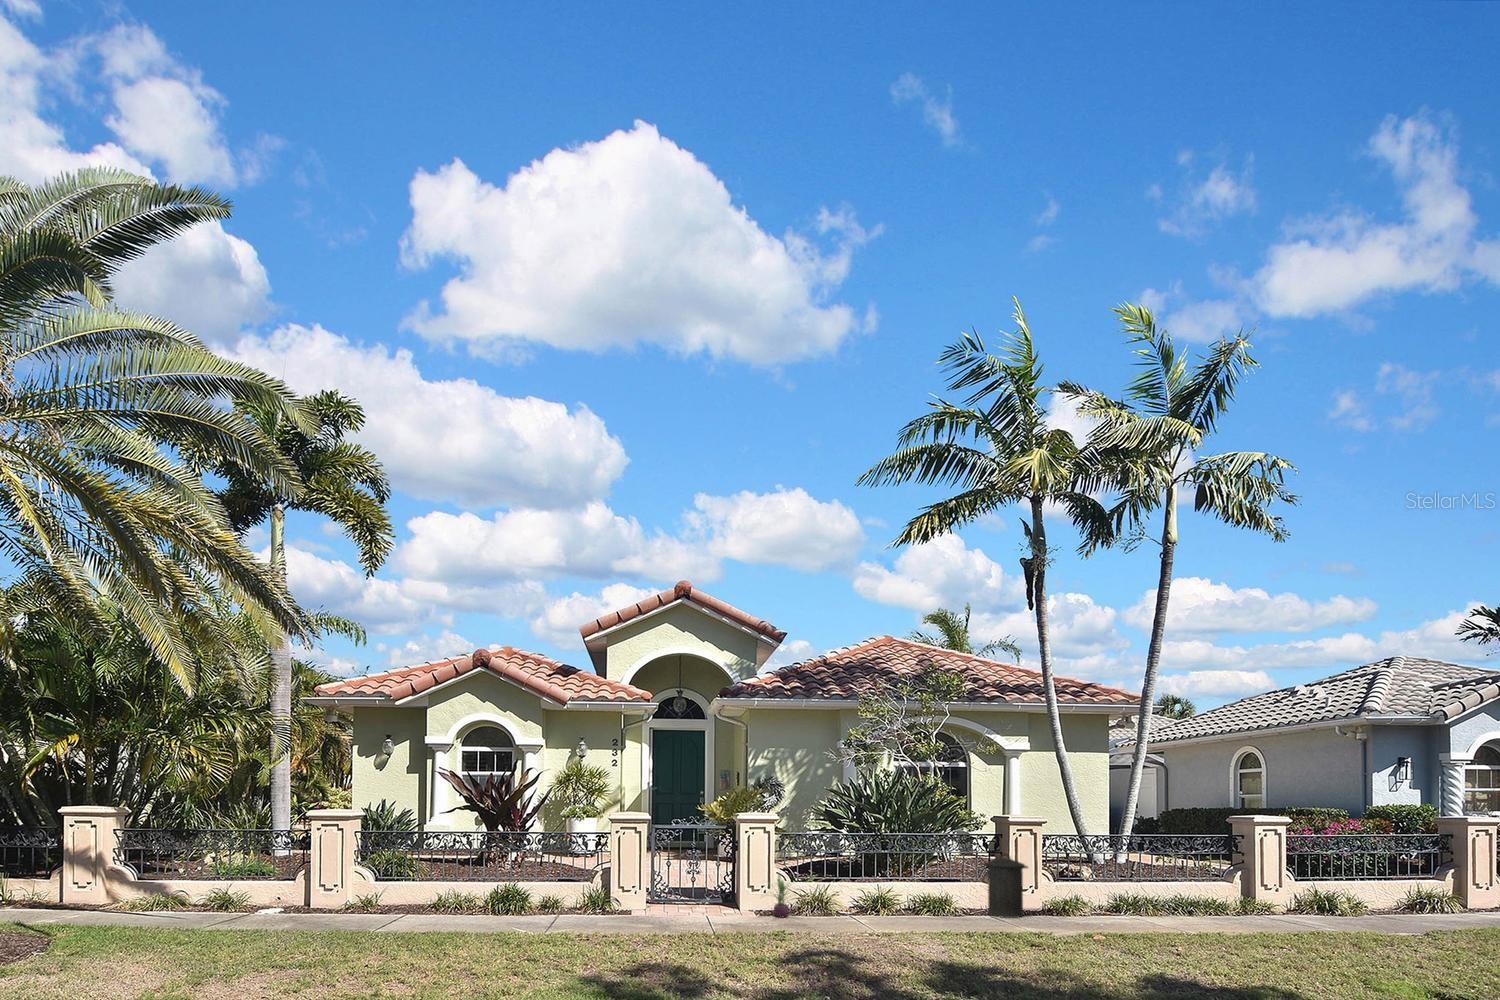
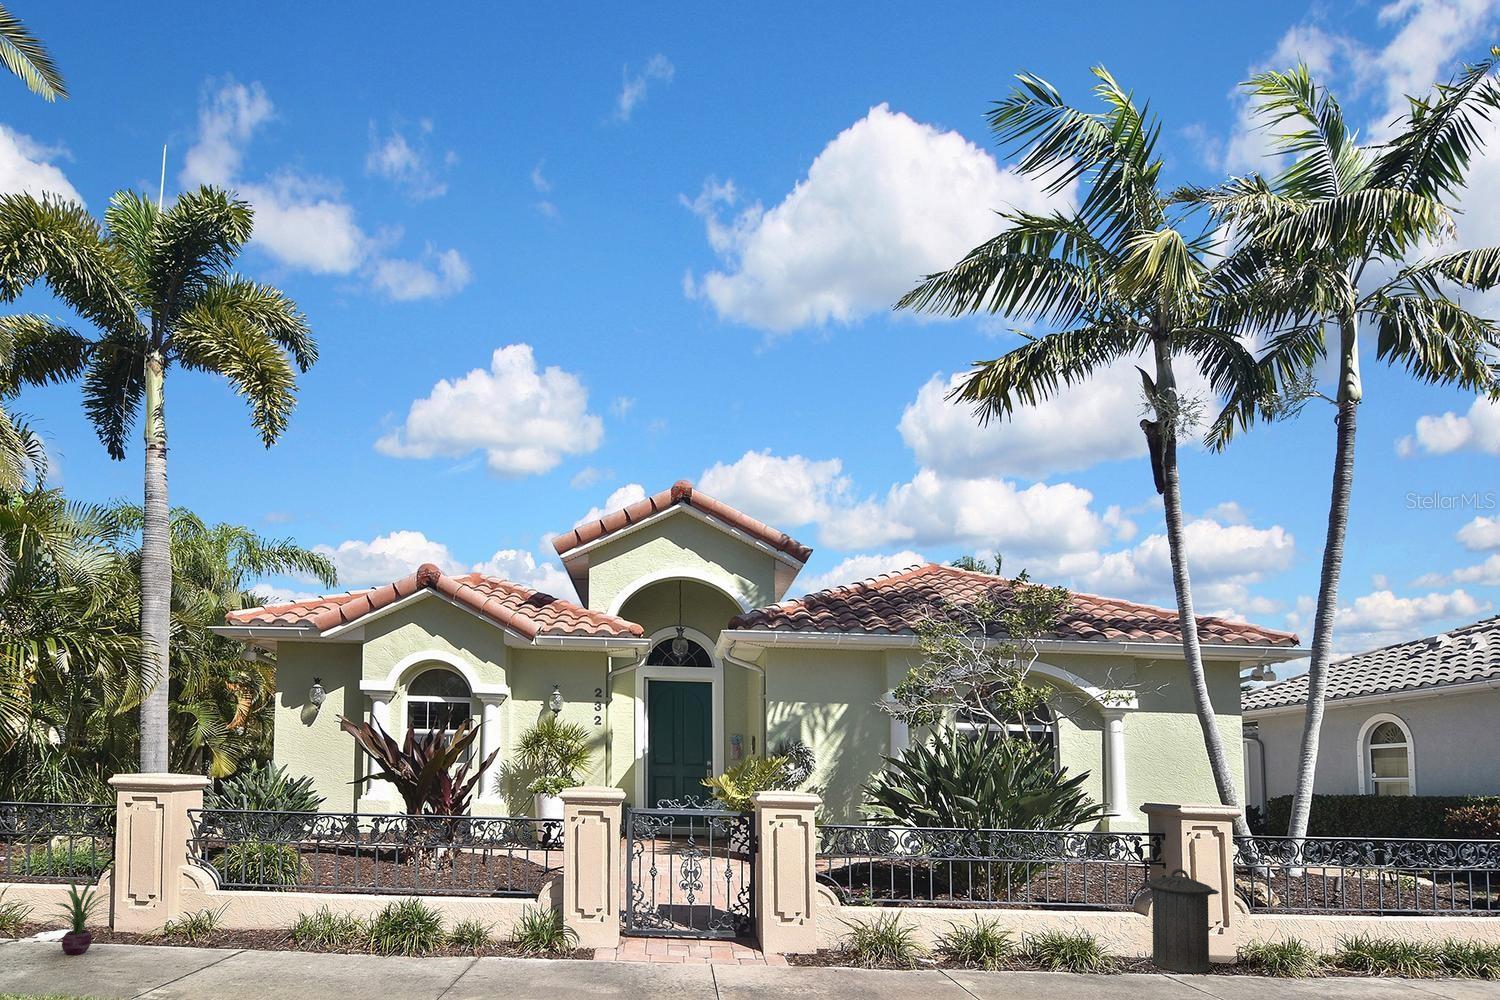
decorative plant: present [765,873,789,917] -> present [41,878,119,955]

